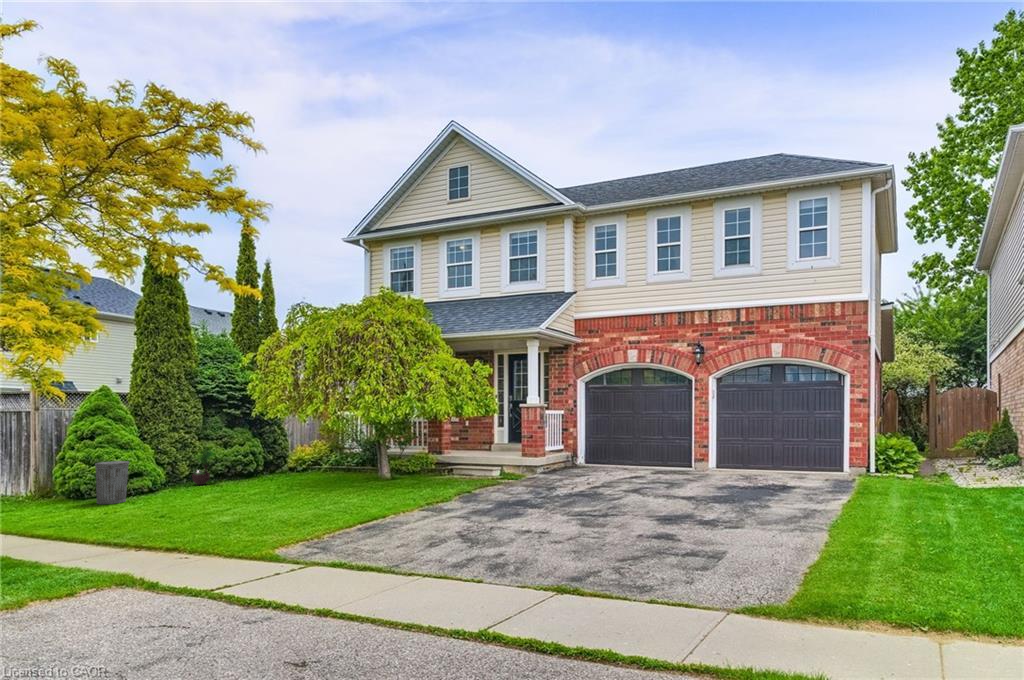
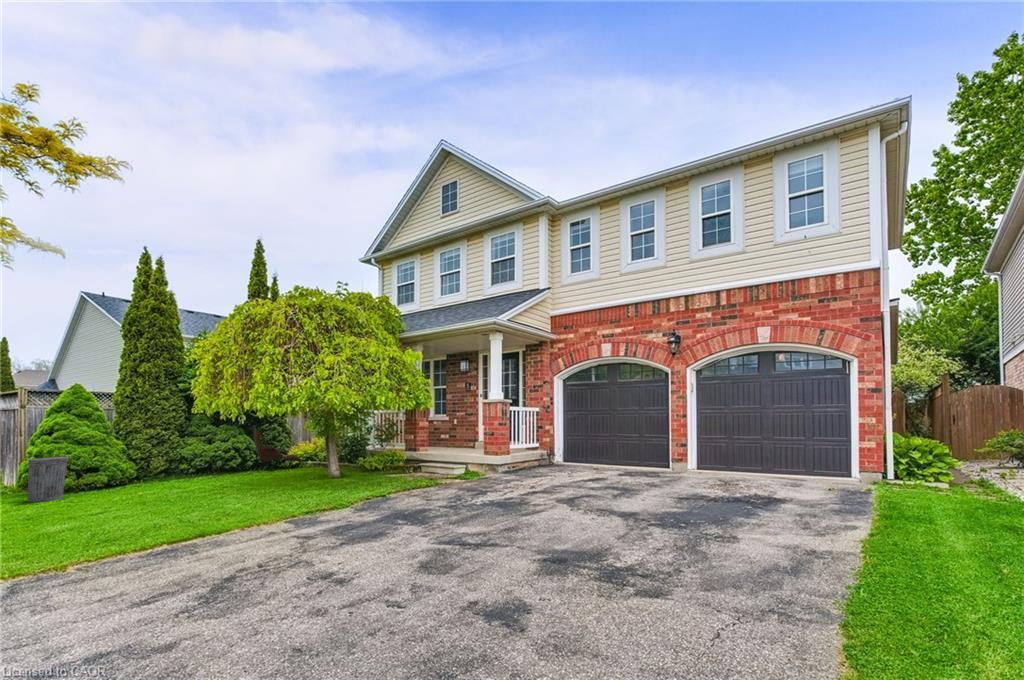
lounge chair: none [259,432,309,475] -> present [254,429,301,470]
potted tree: present [192,449,213,485] -> none [168,442,194,480]

